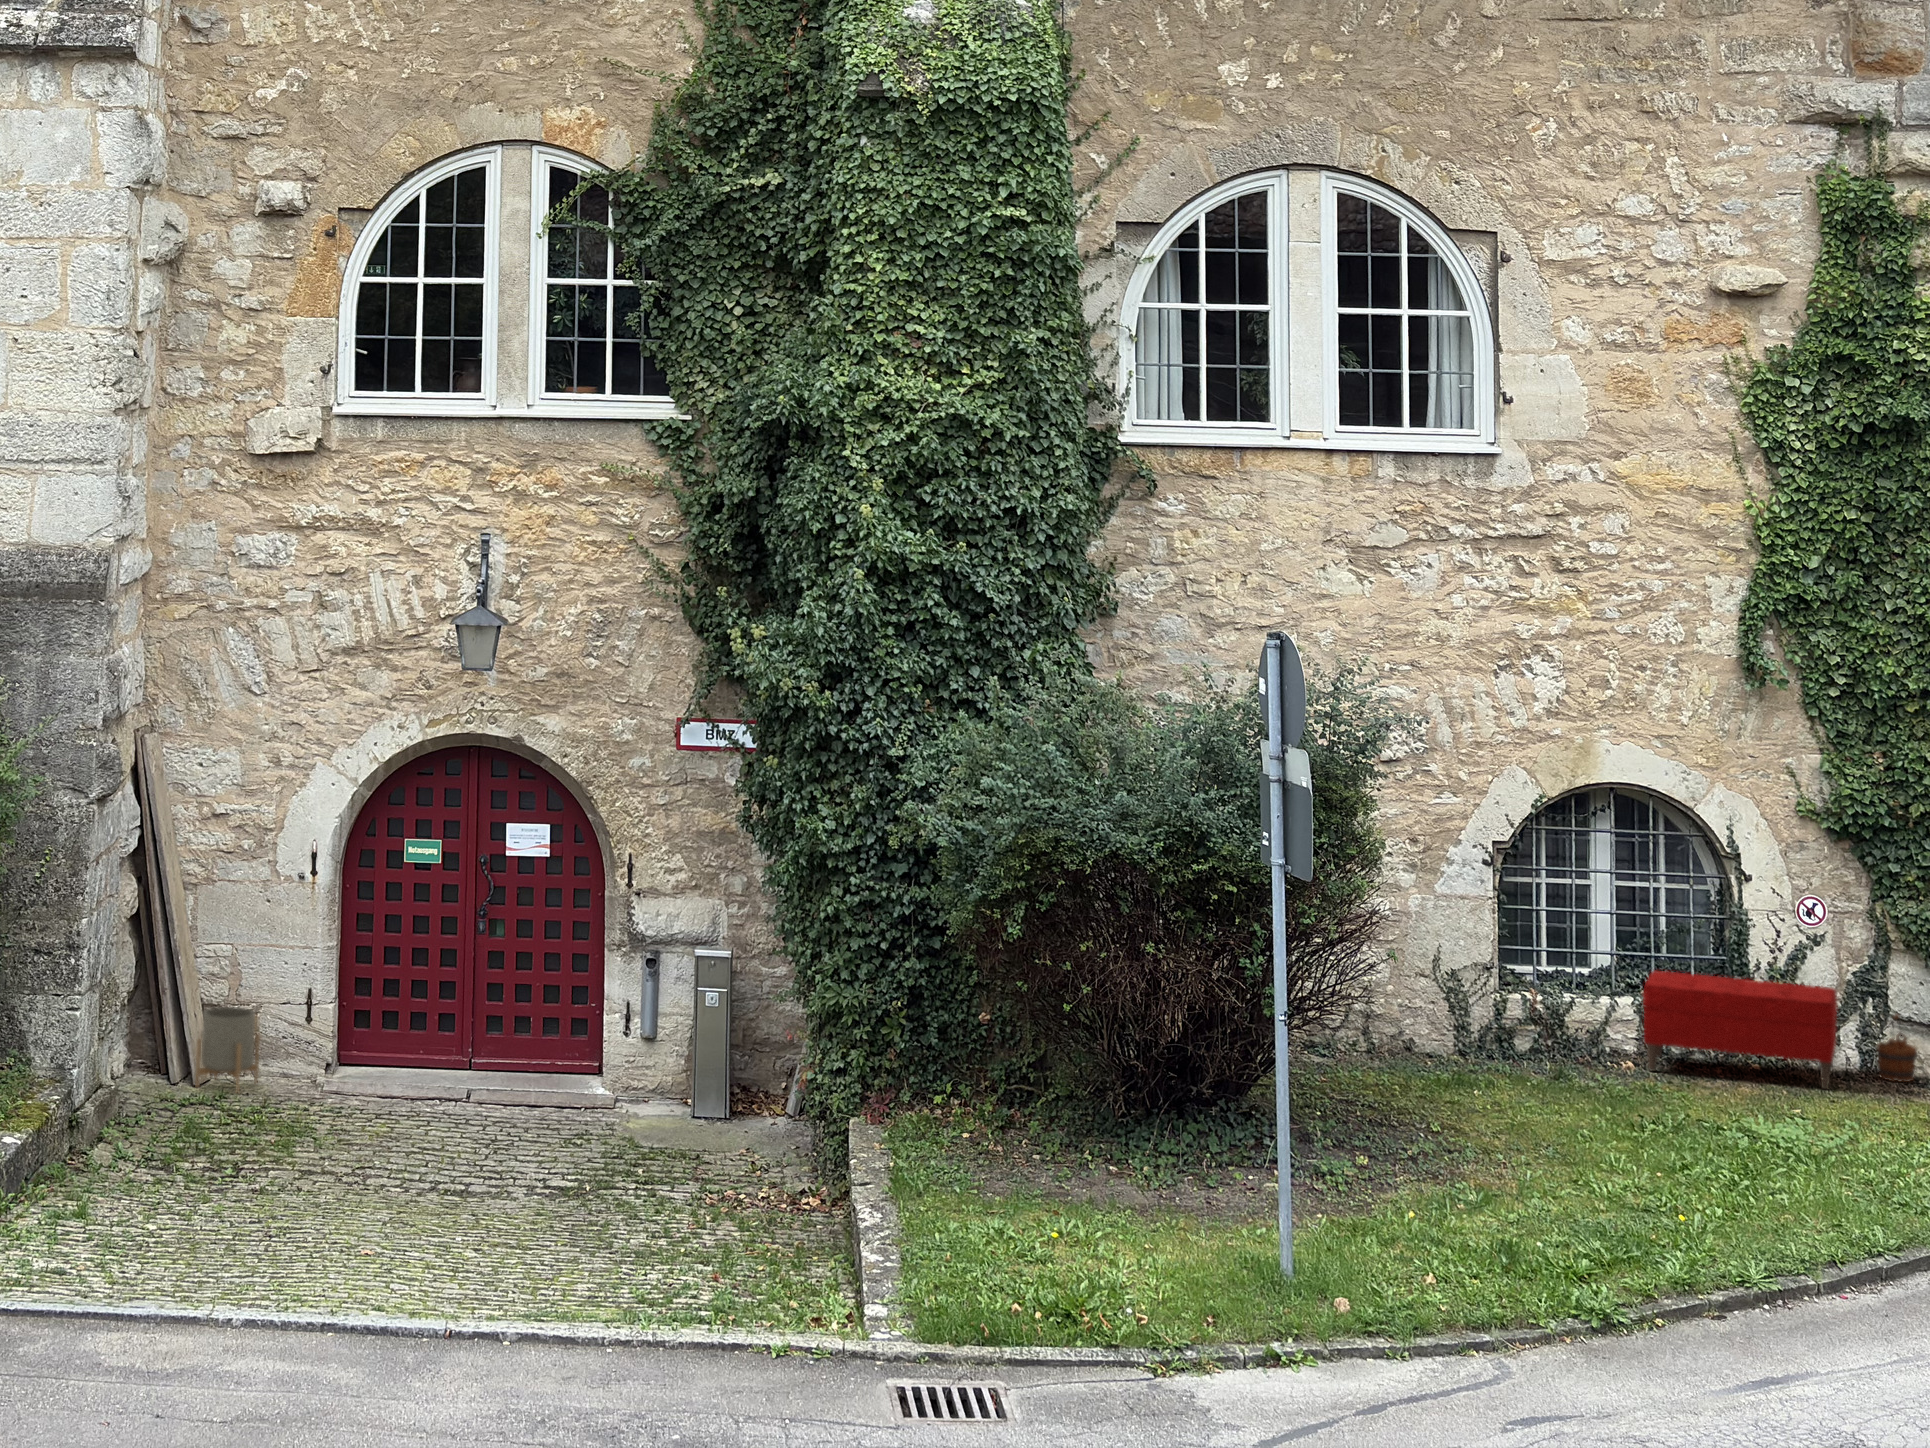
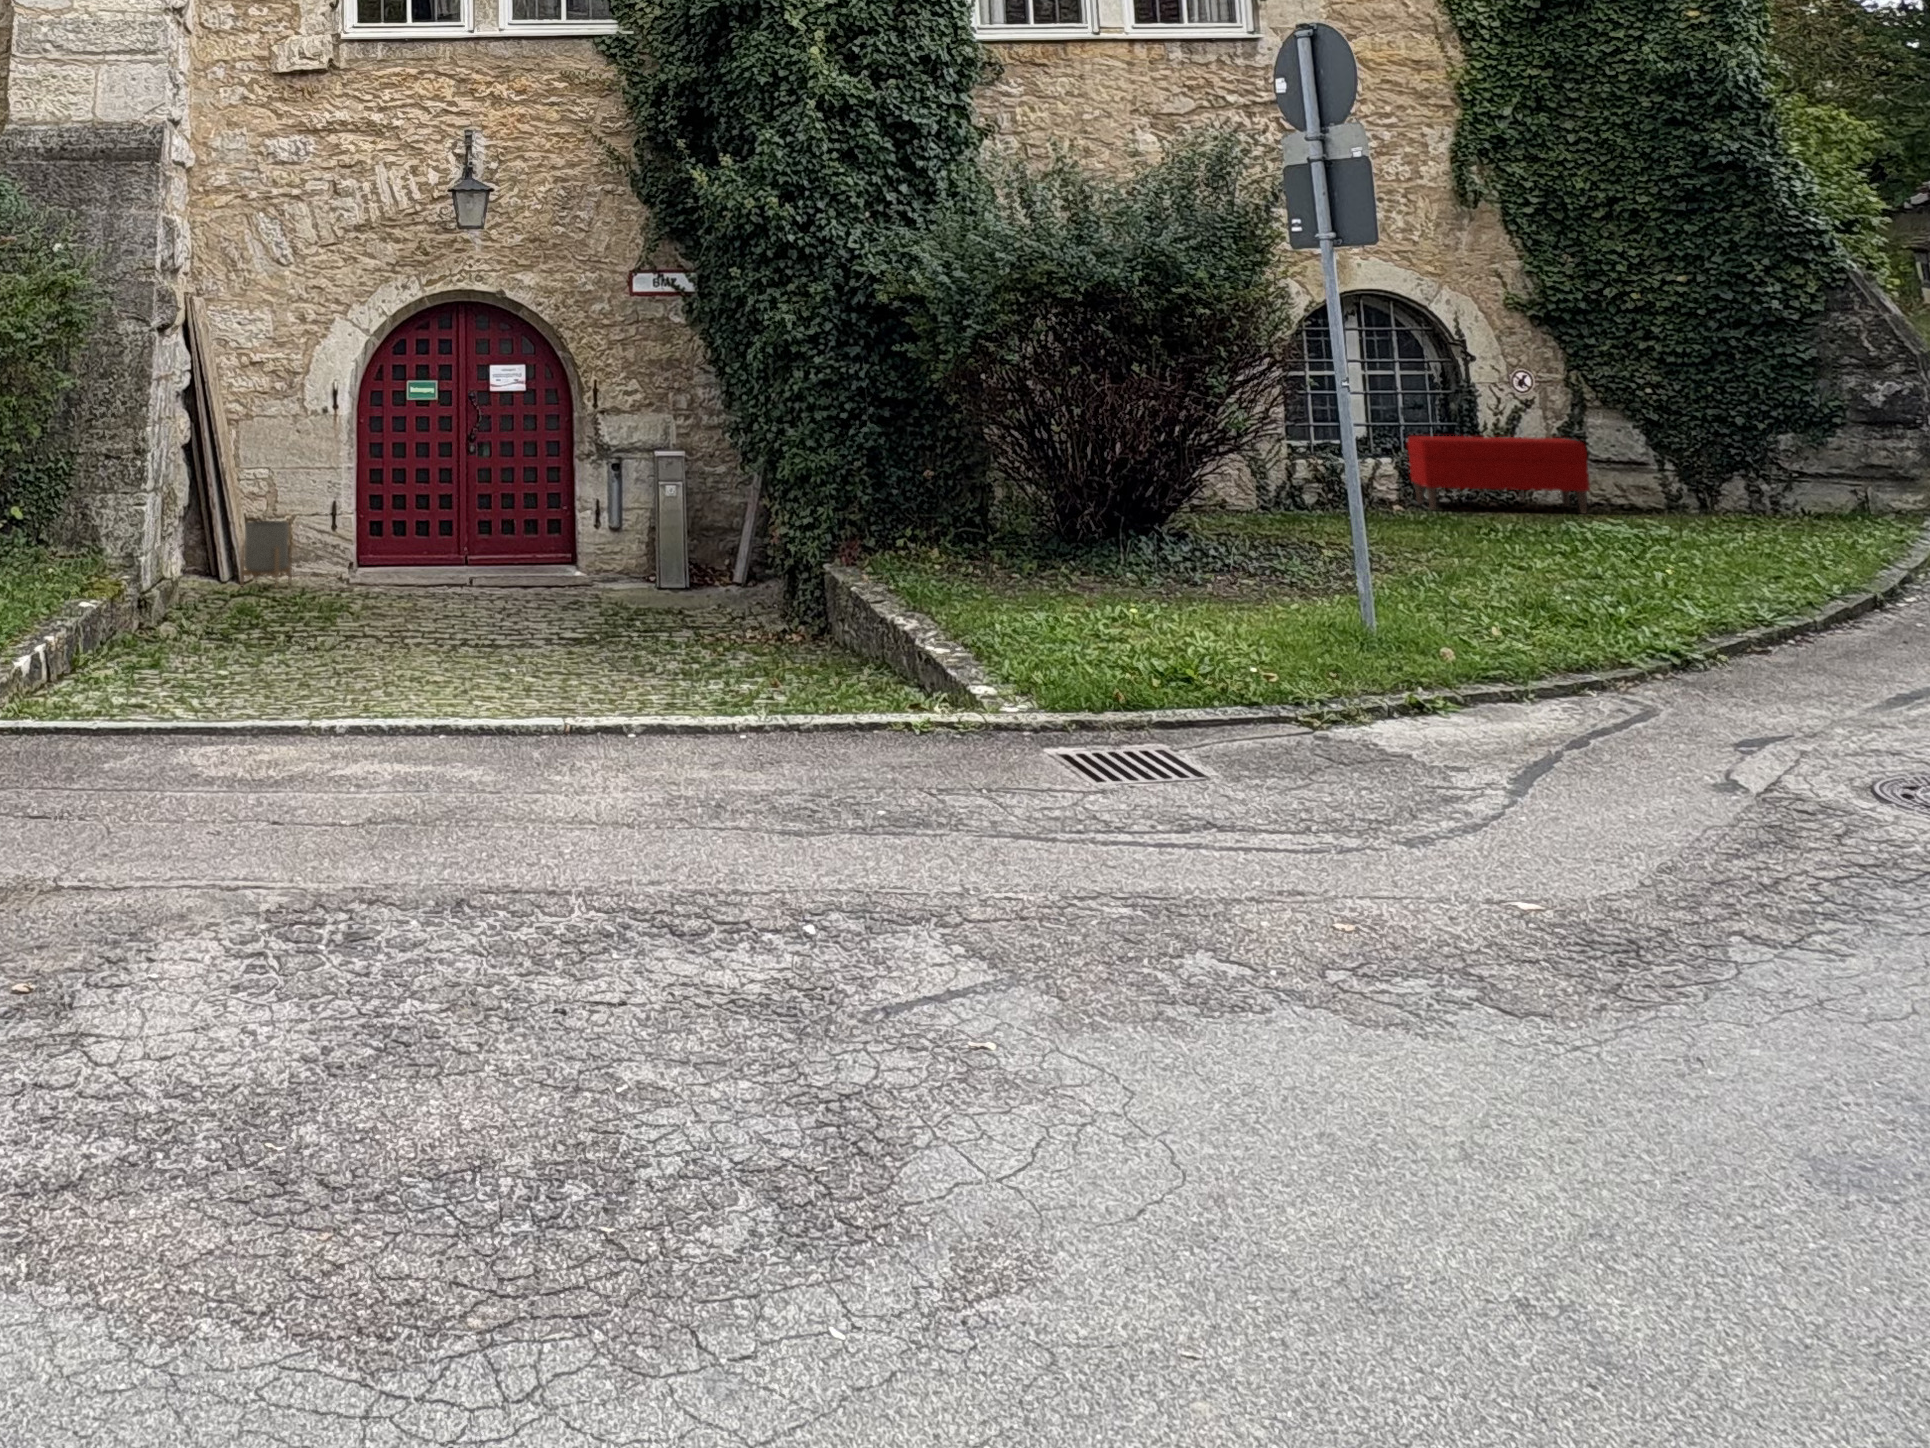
wooden bucket: present [1876,1014,1917,1082] -> none [1603,455,1640,508]

